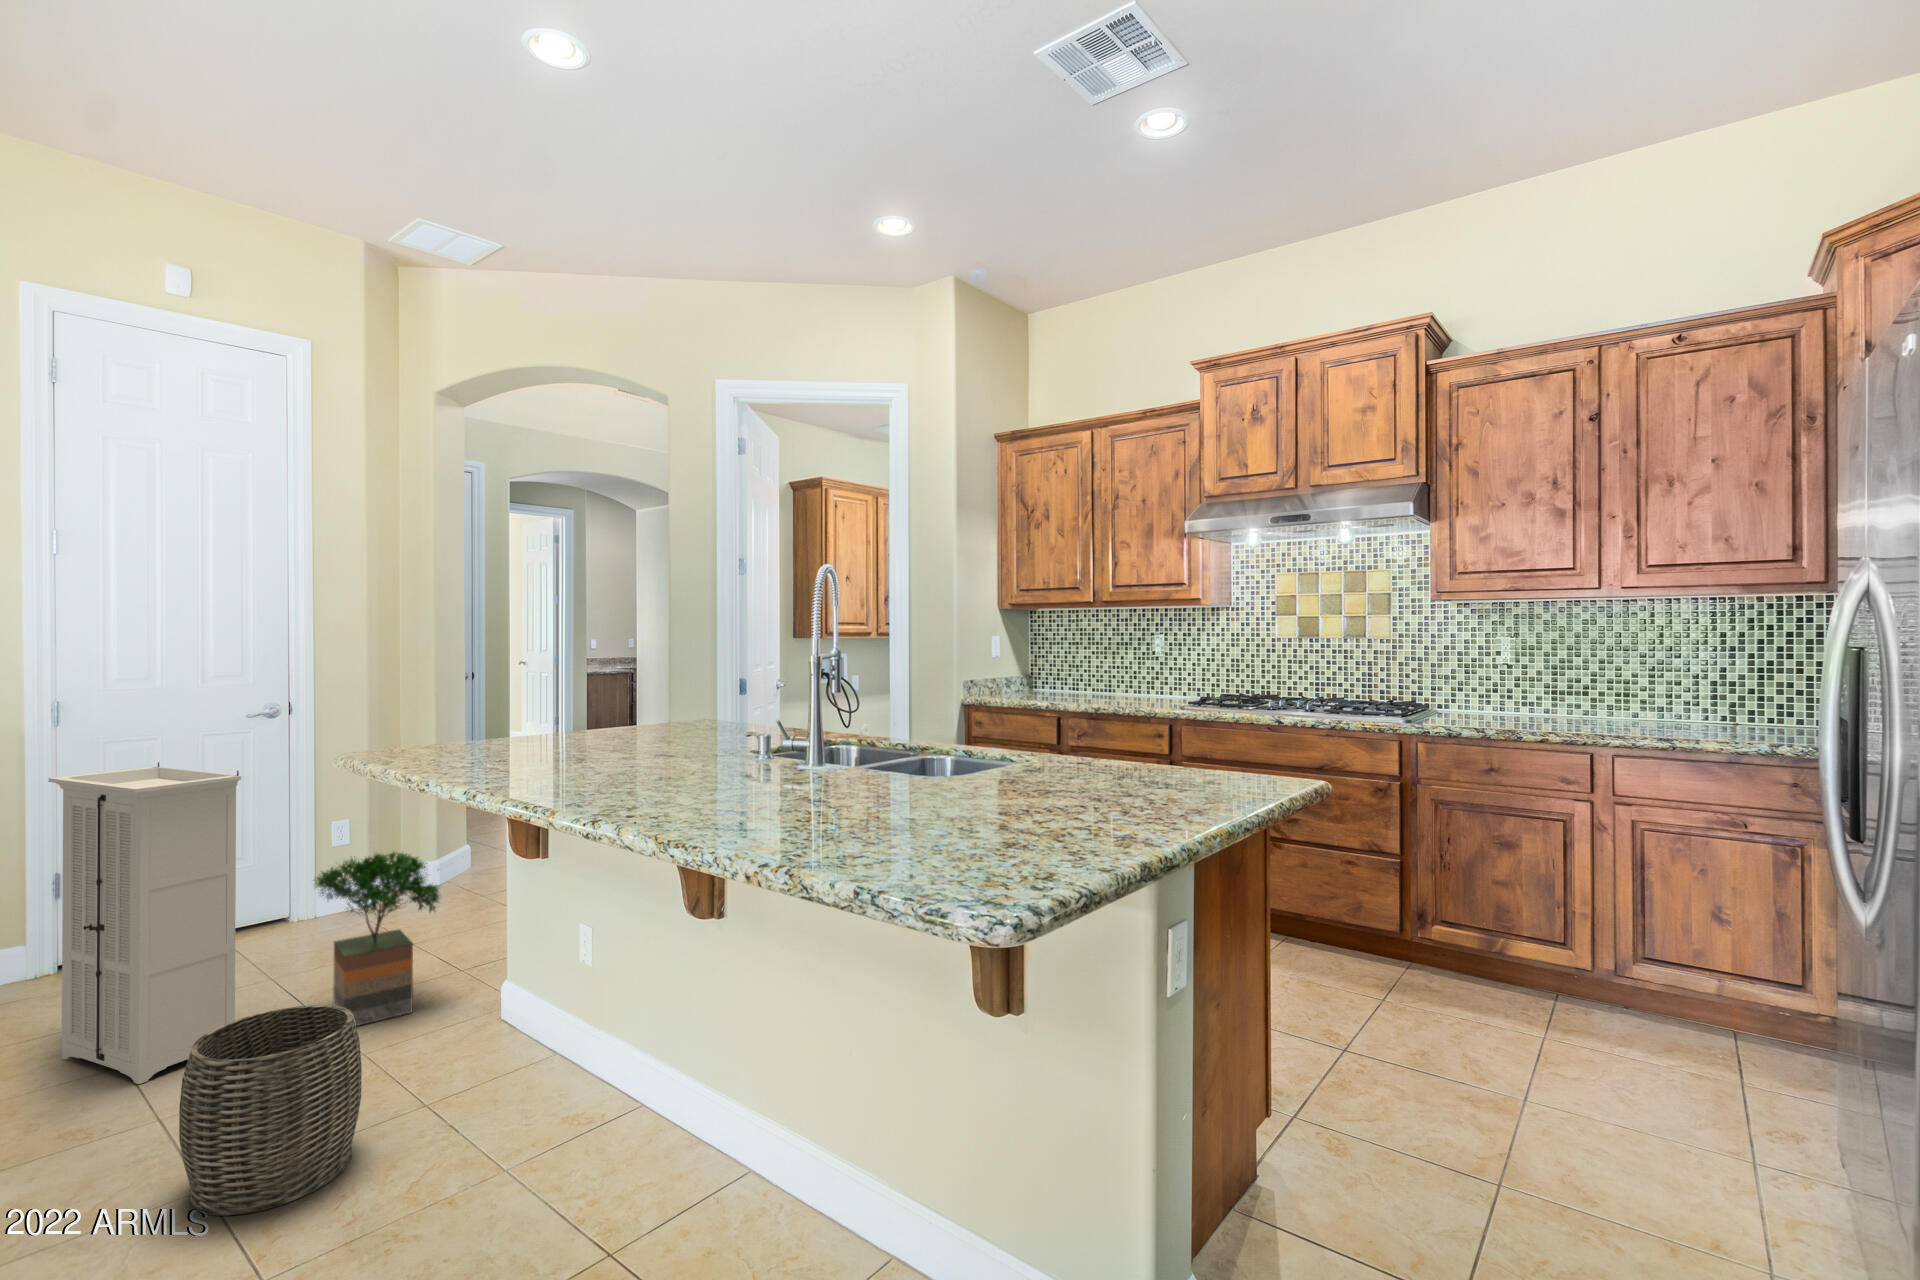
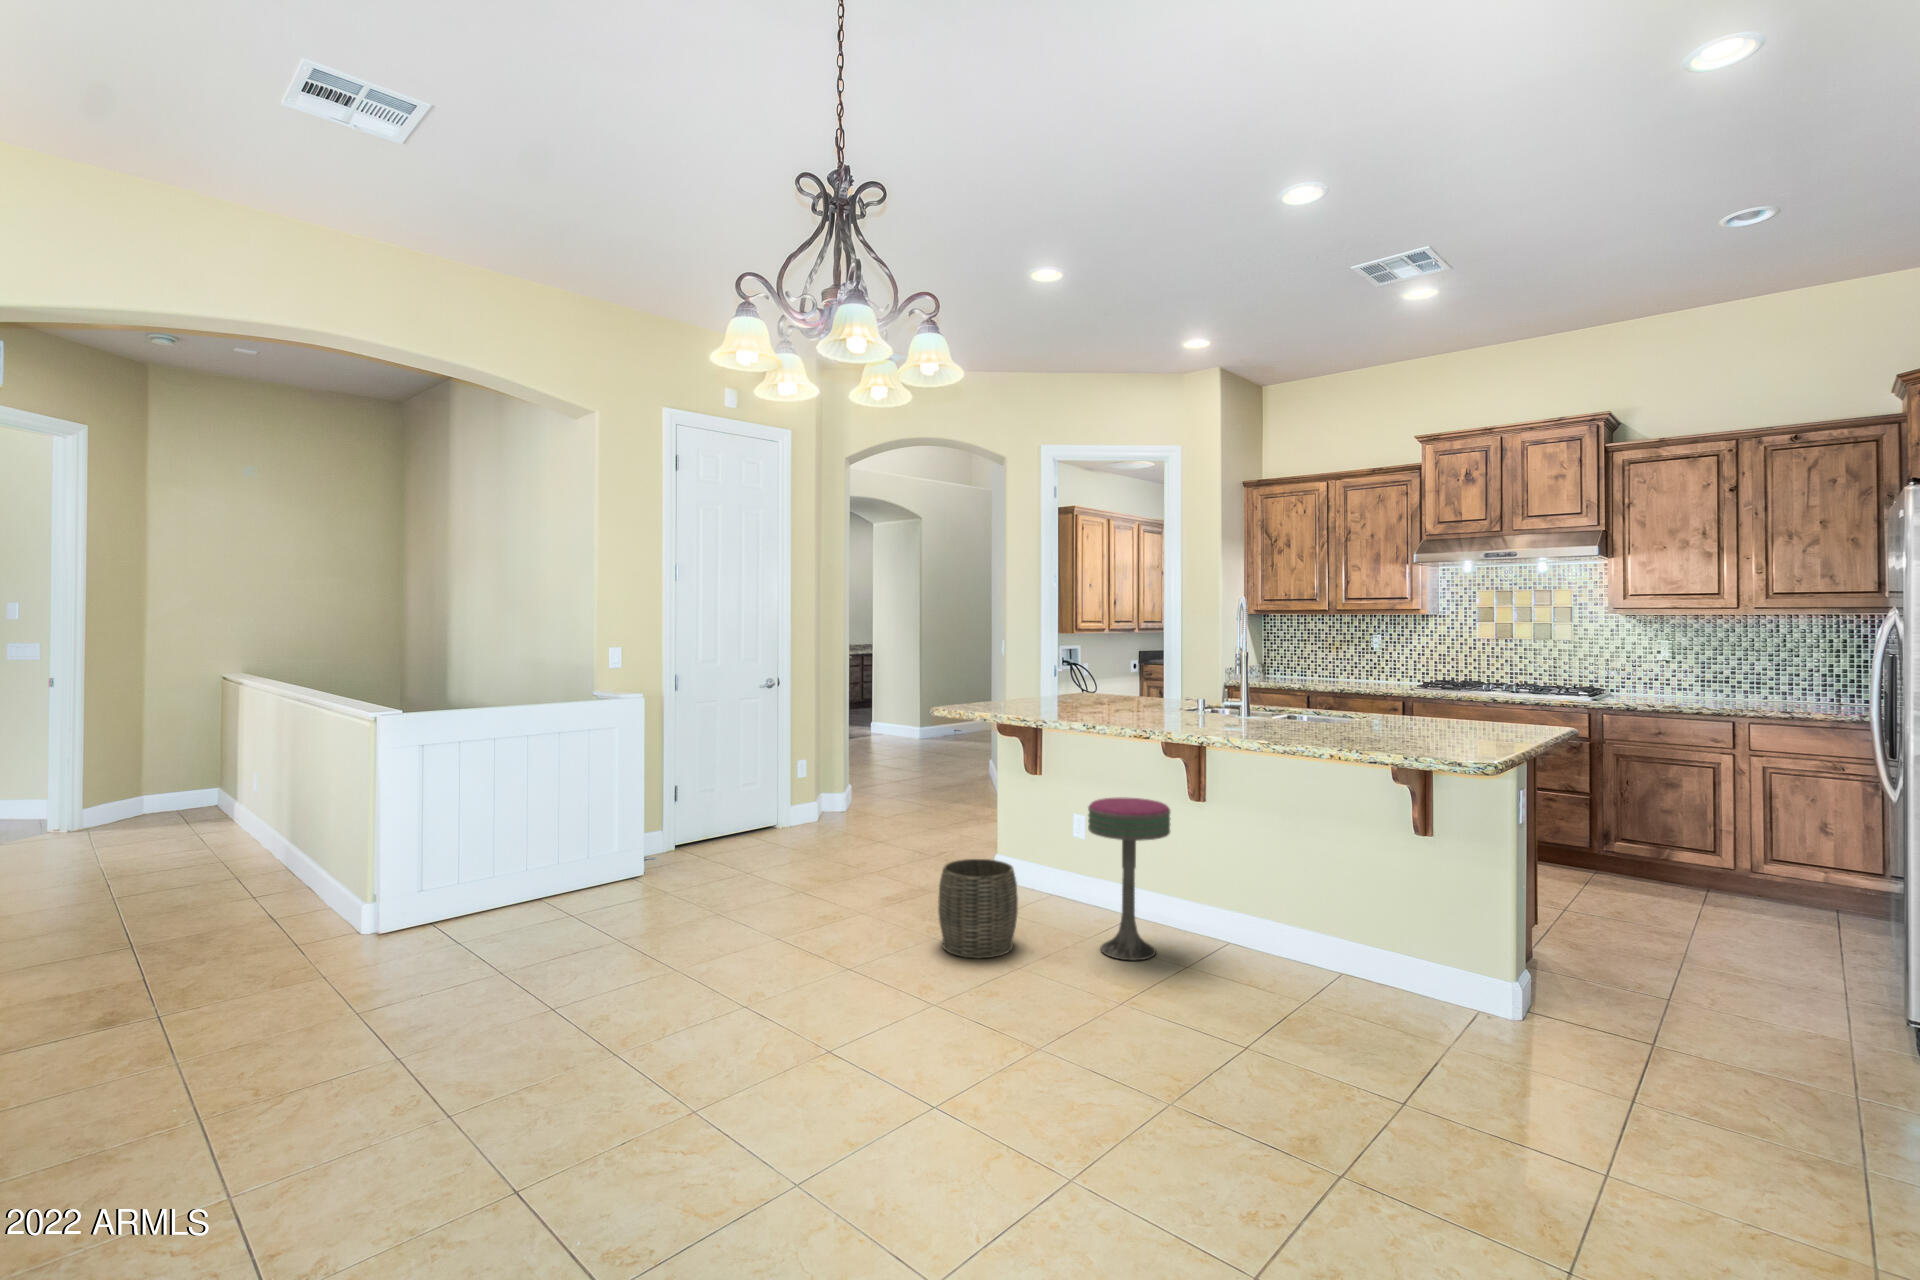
storage cabinet: present [48,762,241,1084] -> none [764,725,869,911]
potted tree: present [315,852,441,1026] -> none [885,783,962,891]
bar stool: none [461,895,622,1211] -> present [1088,797,1170,960]

